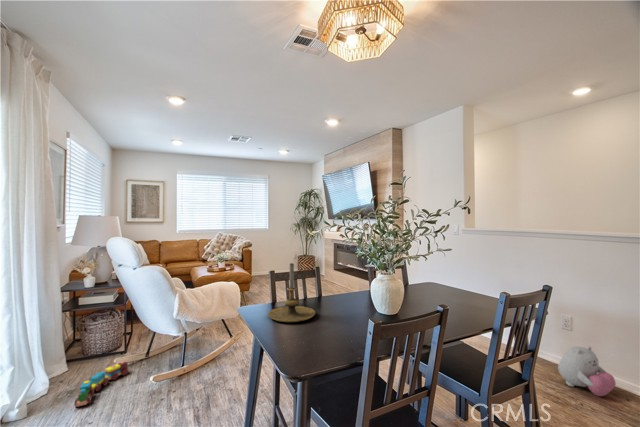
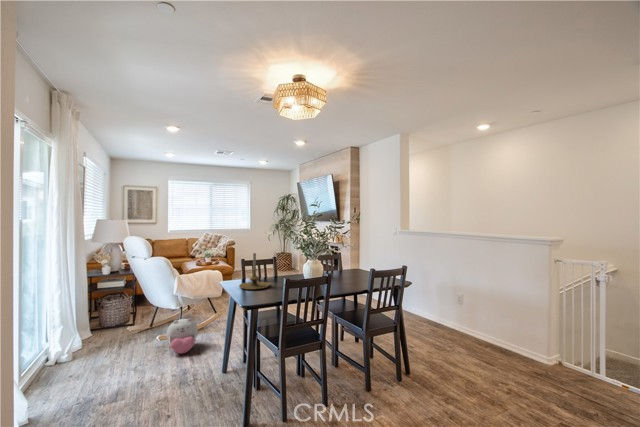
plush toy: present [558,346,616,396] -> present [167,318,198,354]
toy train: present [74,361,129,406] -> none [105,328,139,355]

